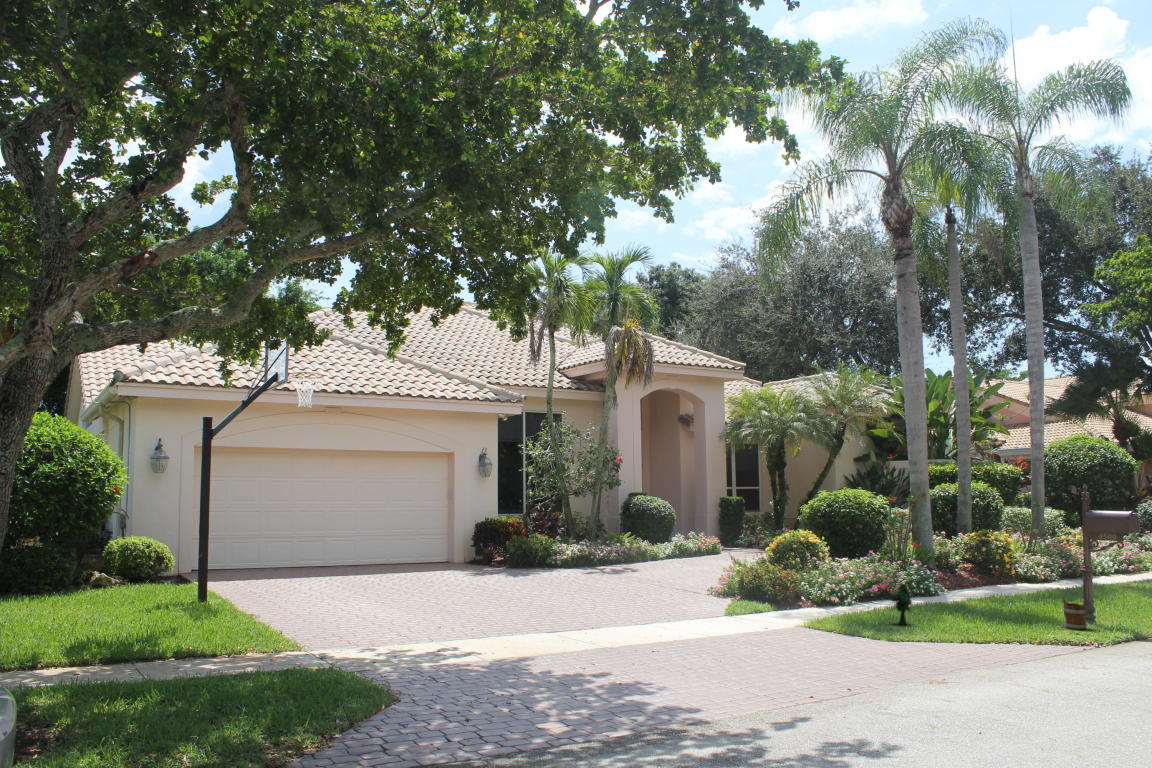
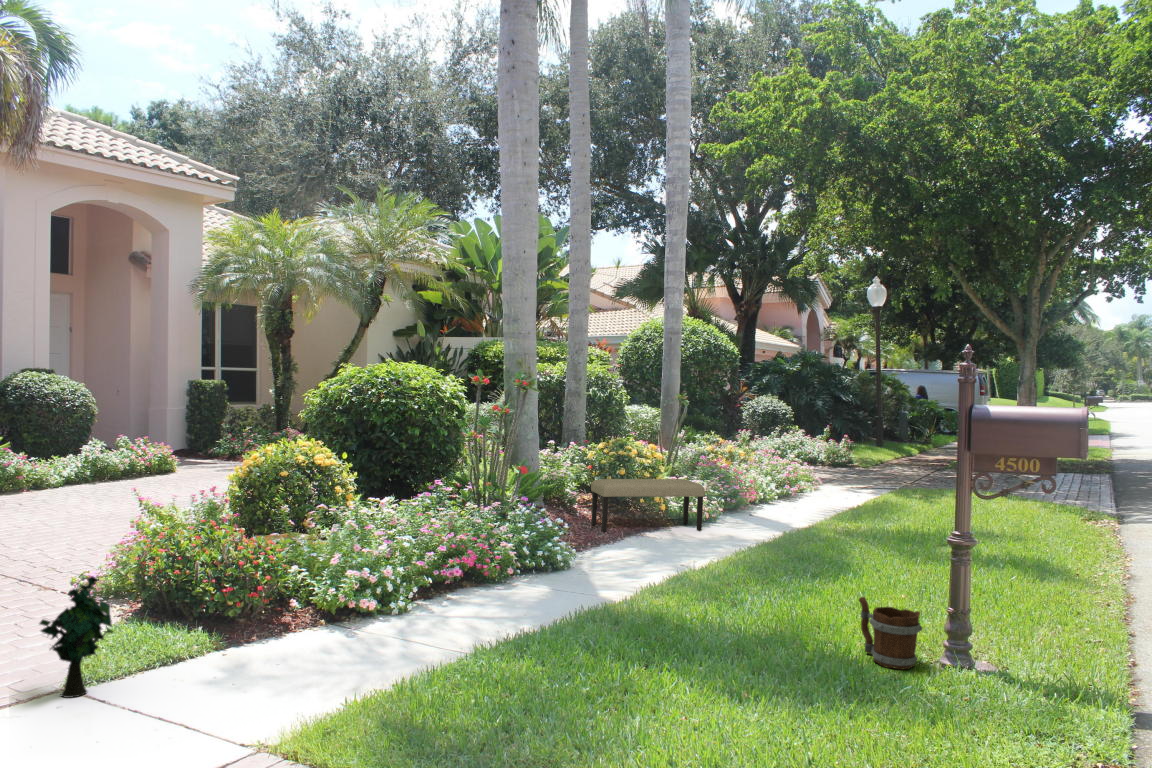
bench: none [972,557,1046,589] -> present [591,479,705,532]
decorative plant: present [890,581,914,625] -> present [40,576,113,698]

